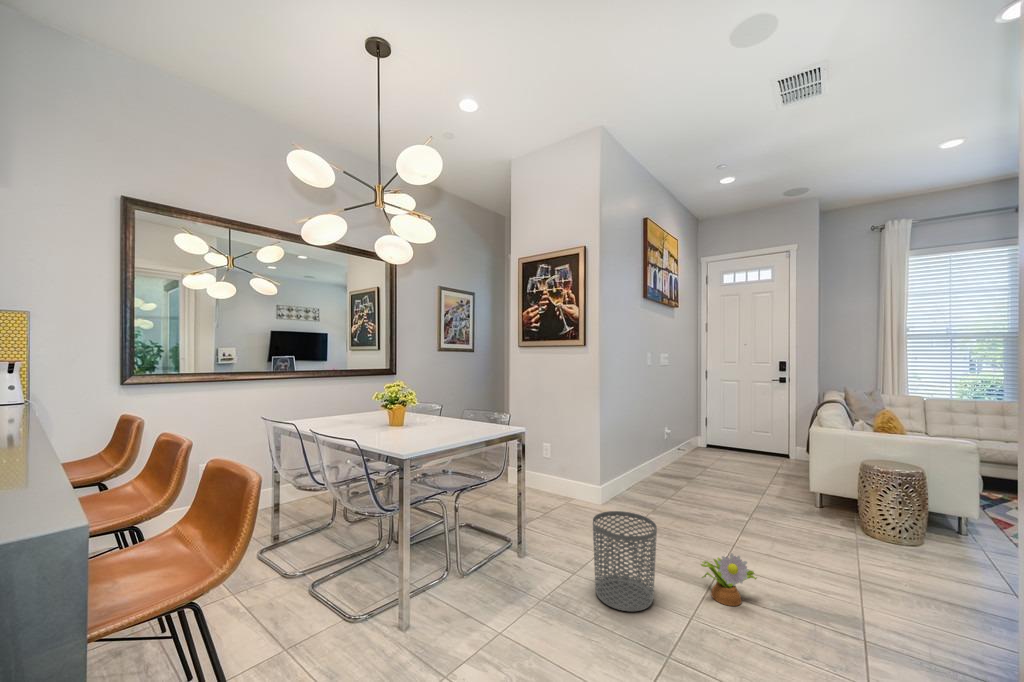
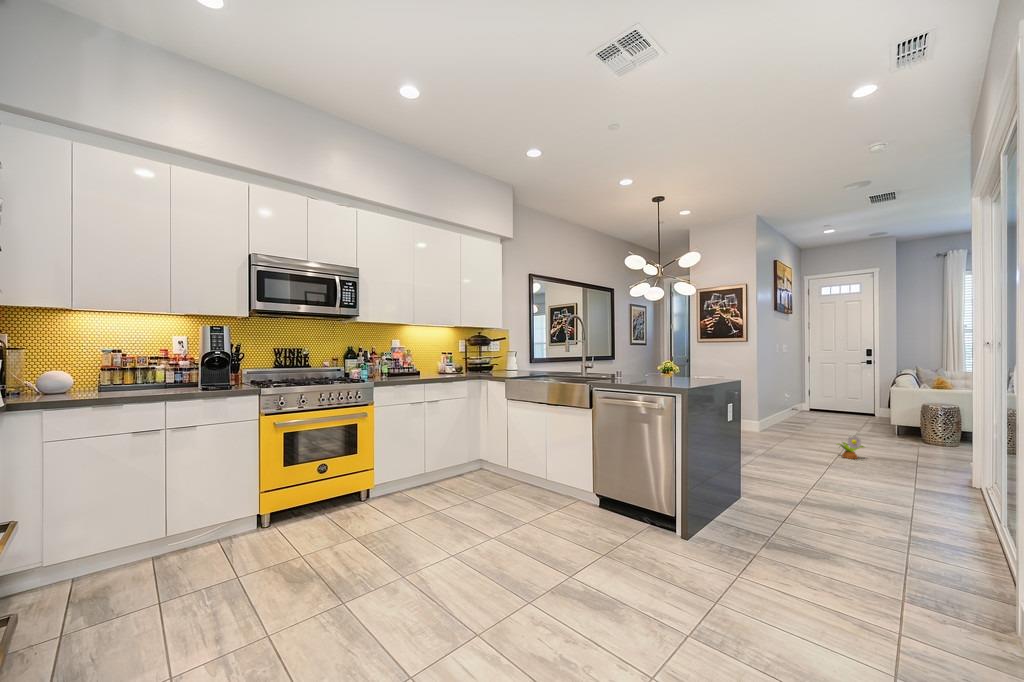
waste bin: present [593,511,657,612] -> none [782,421,817,459]

